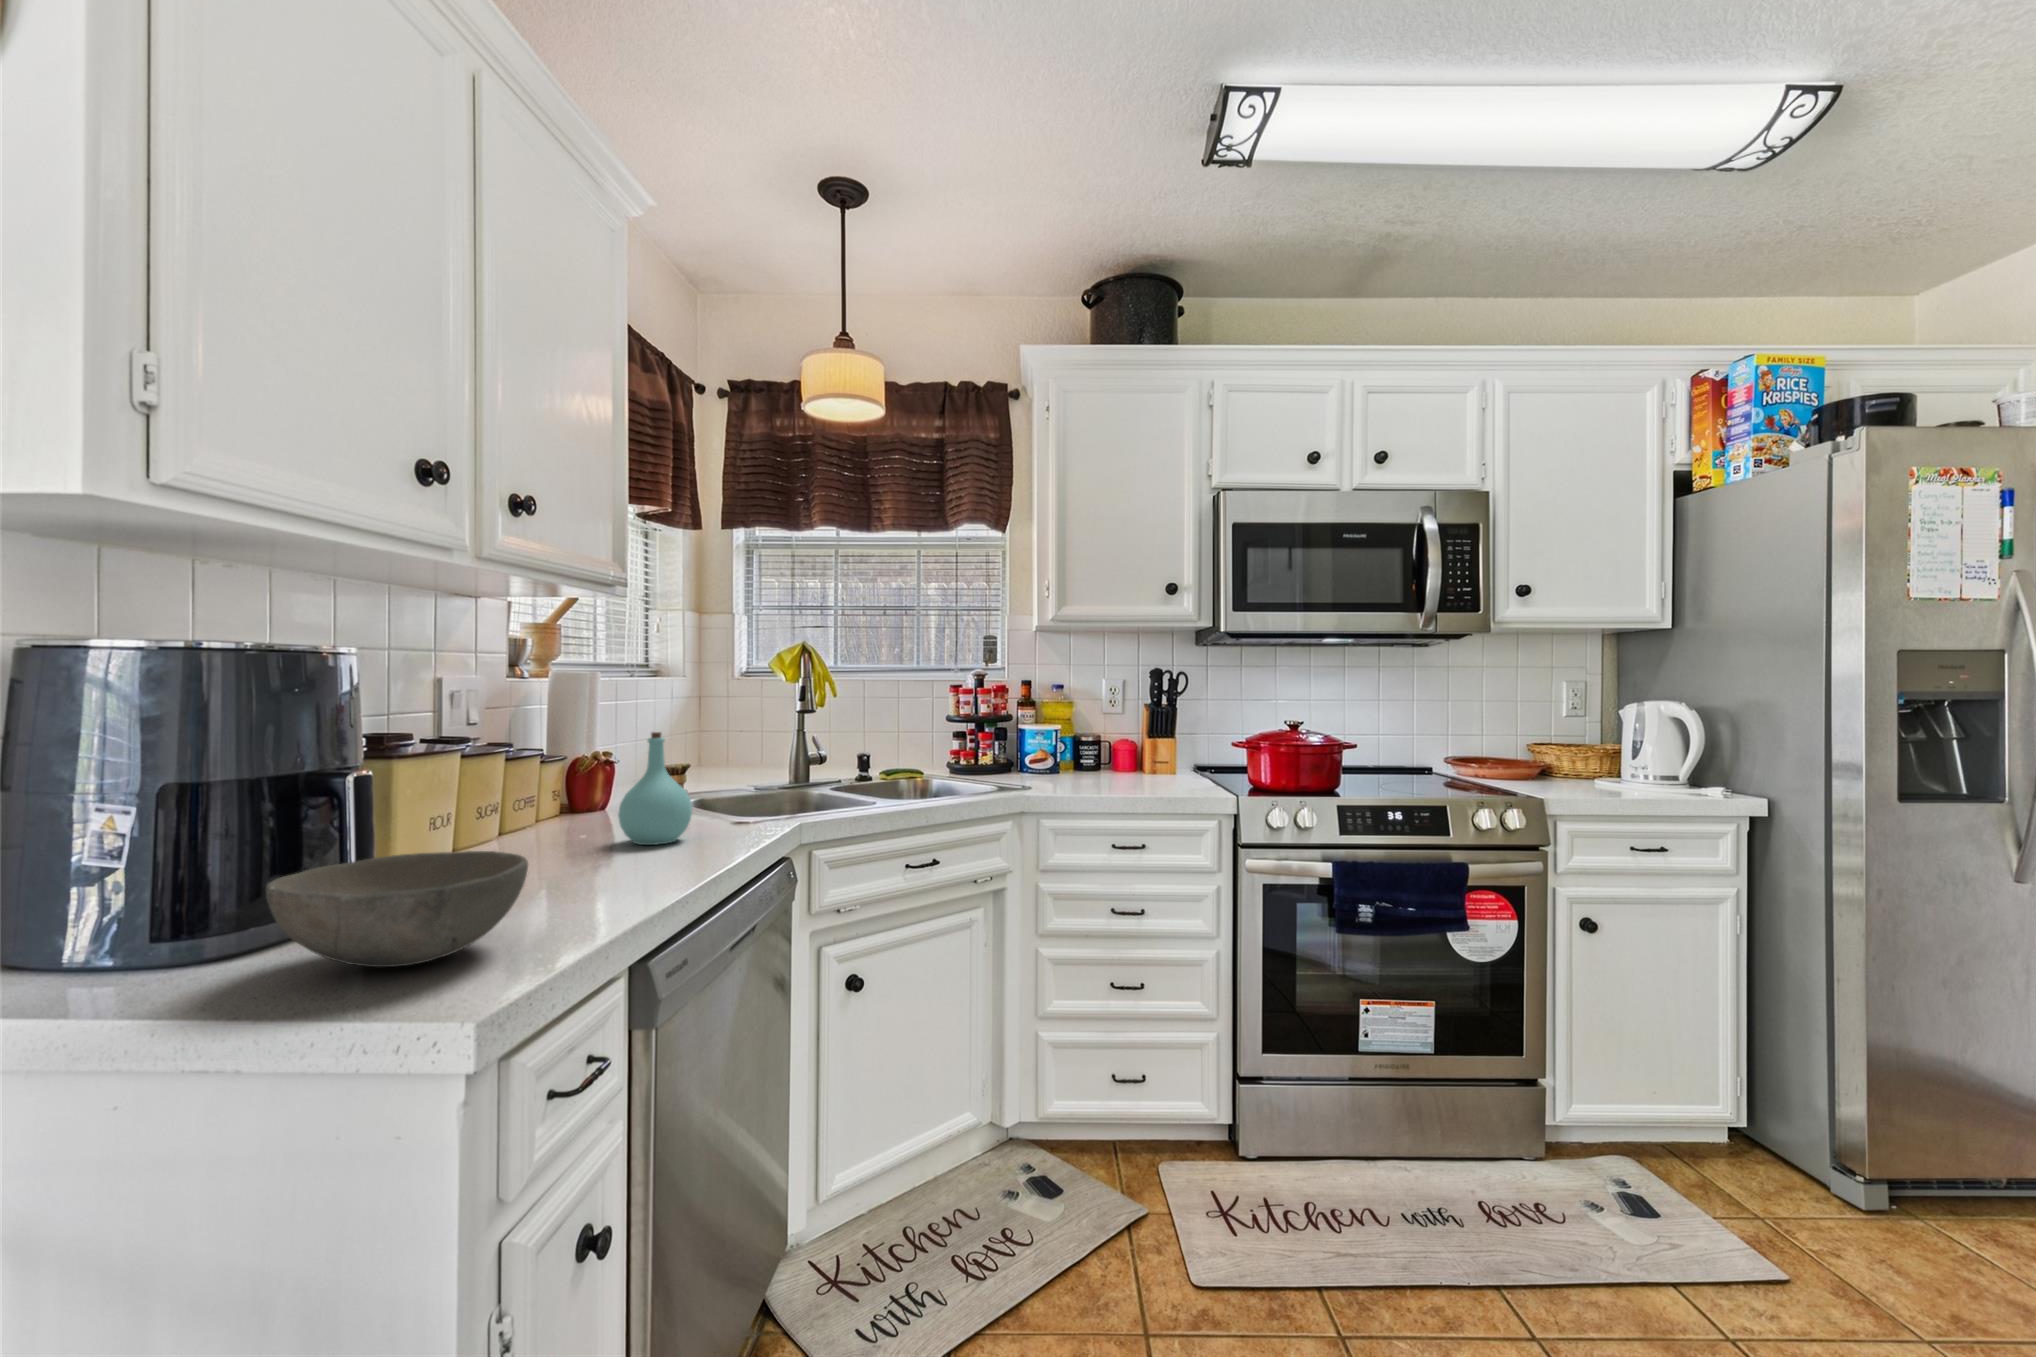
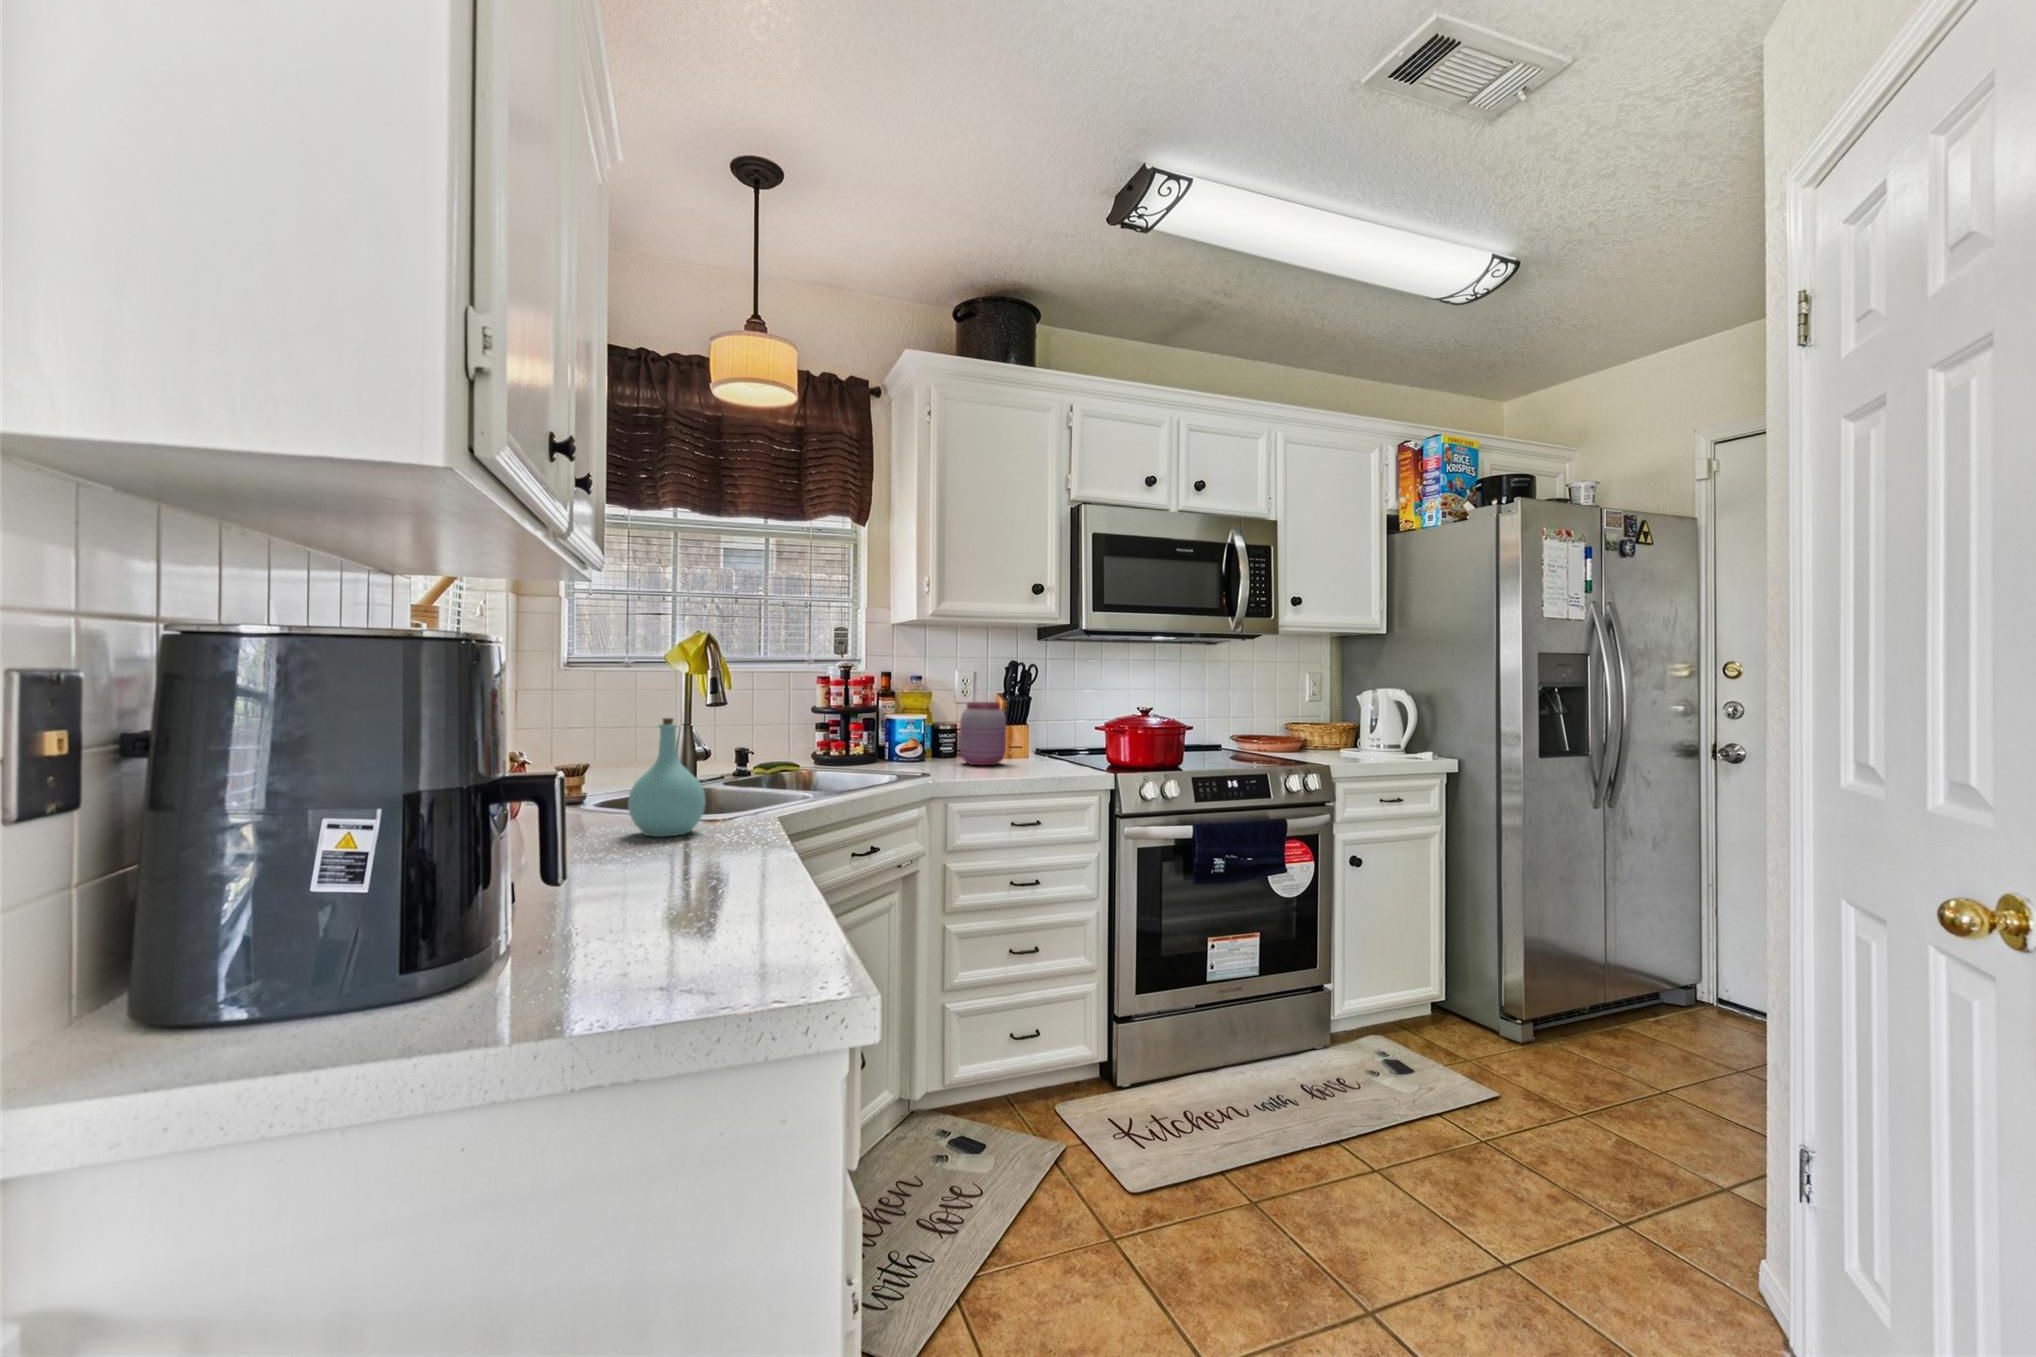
jar: none [1095,712,1143,780] -> present [960,702,1006,765]
bowl: present [266,851,528,967] -> none [559,829,791,943]

